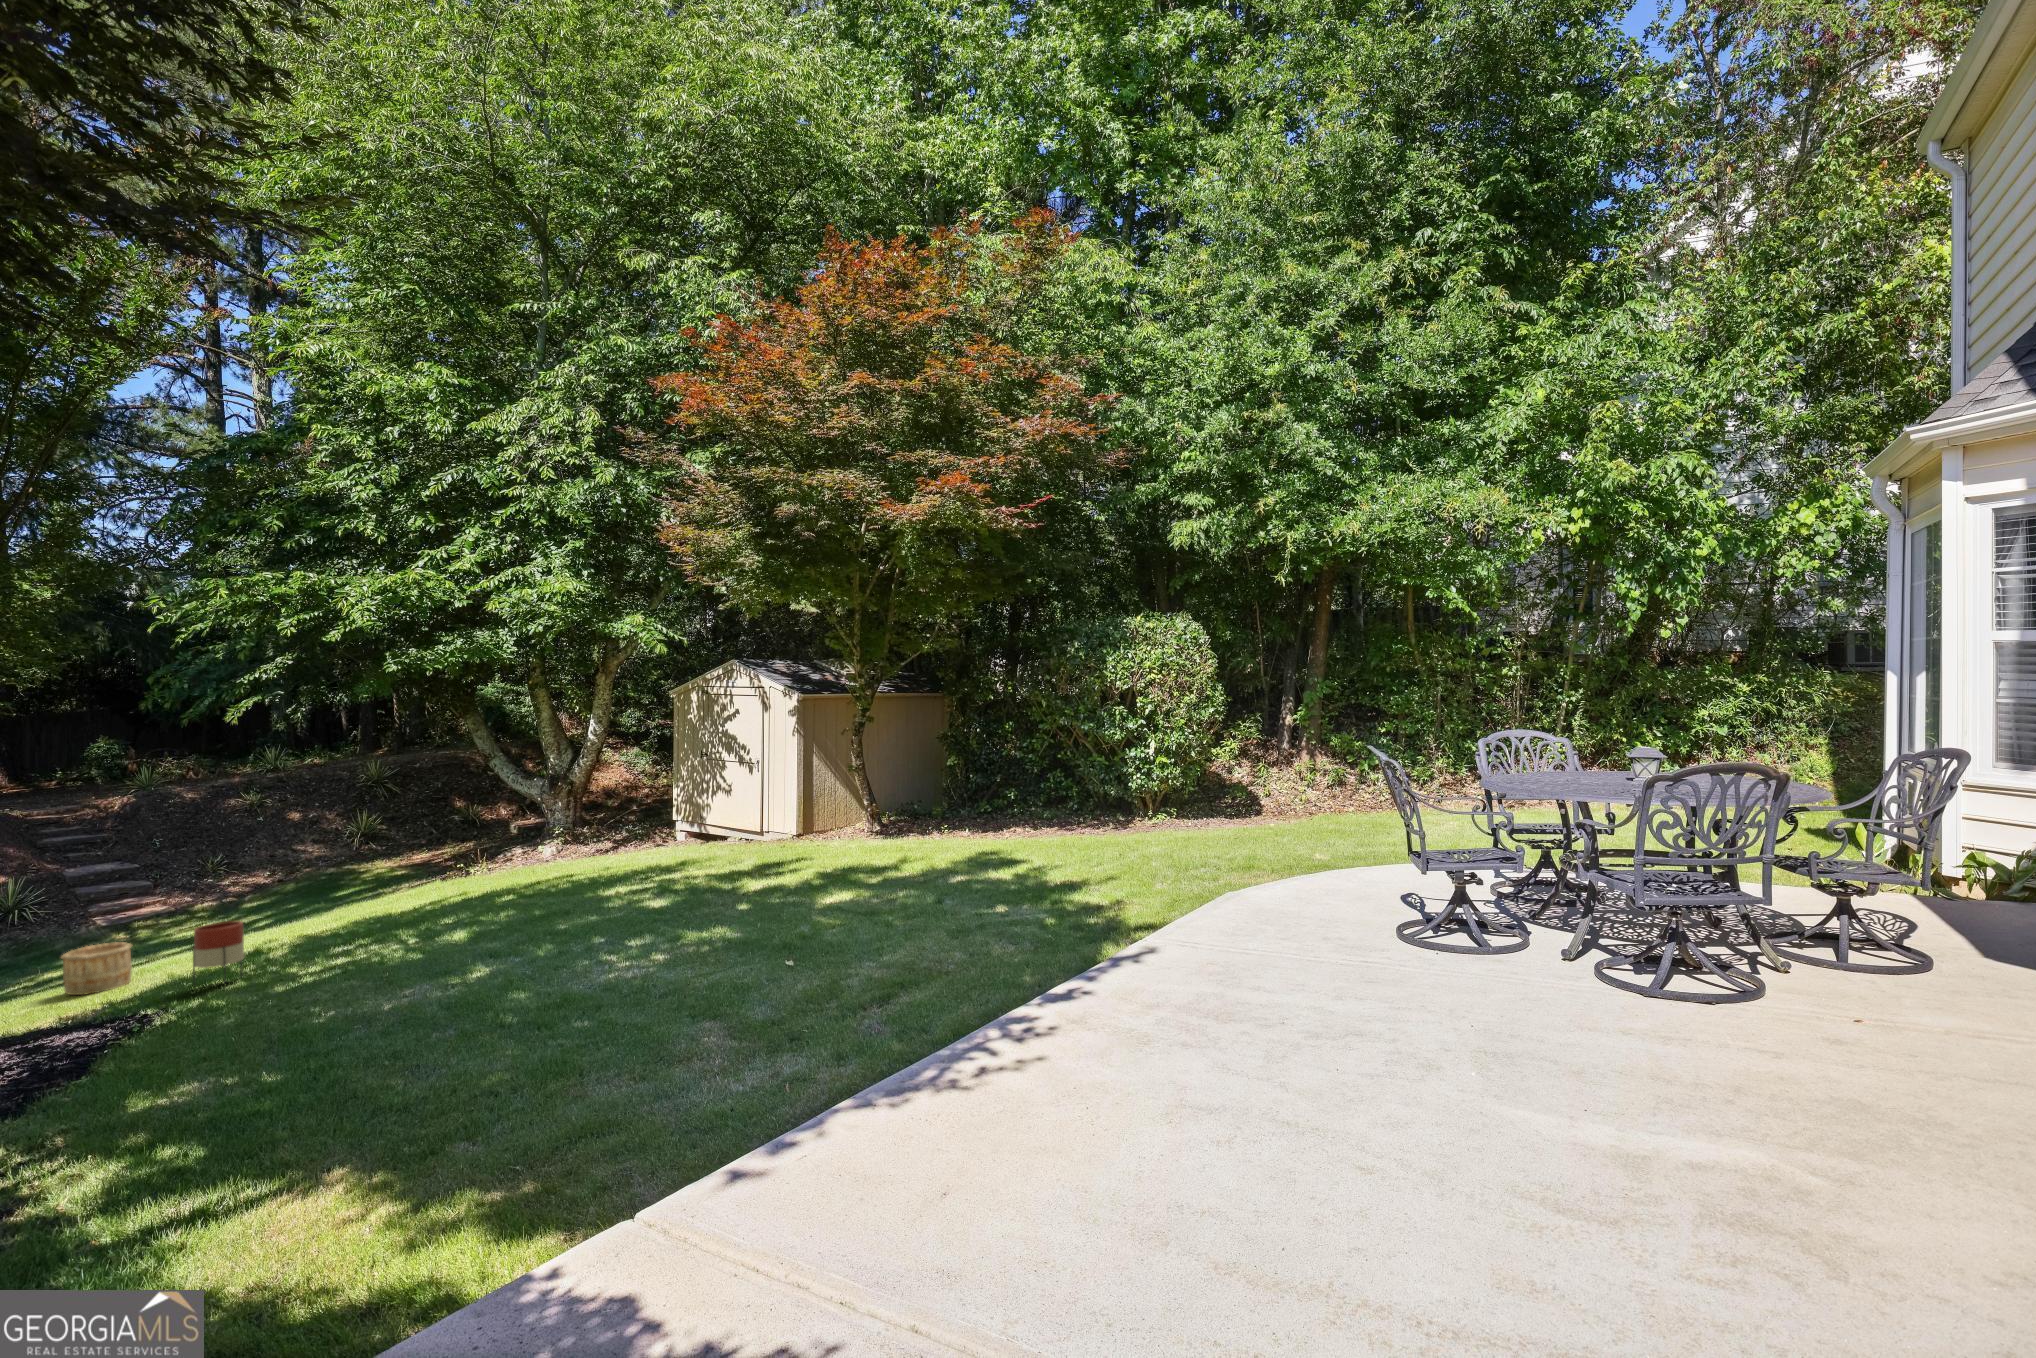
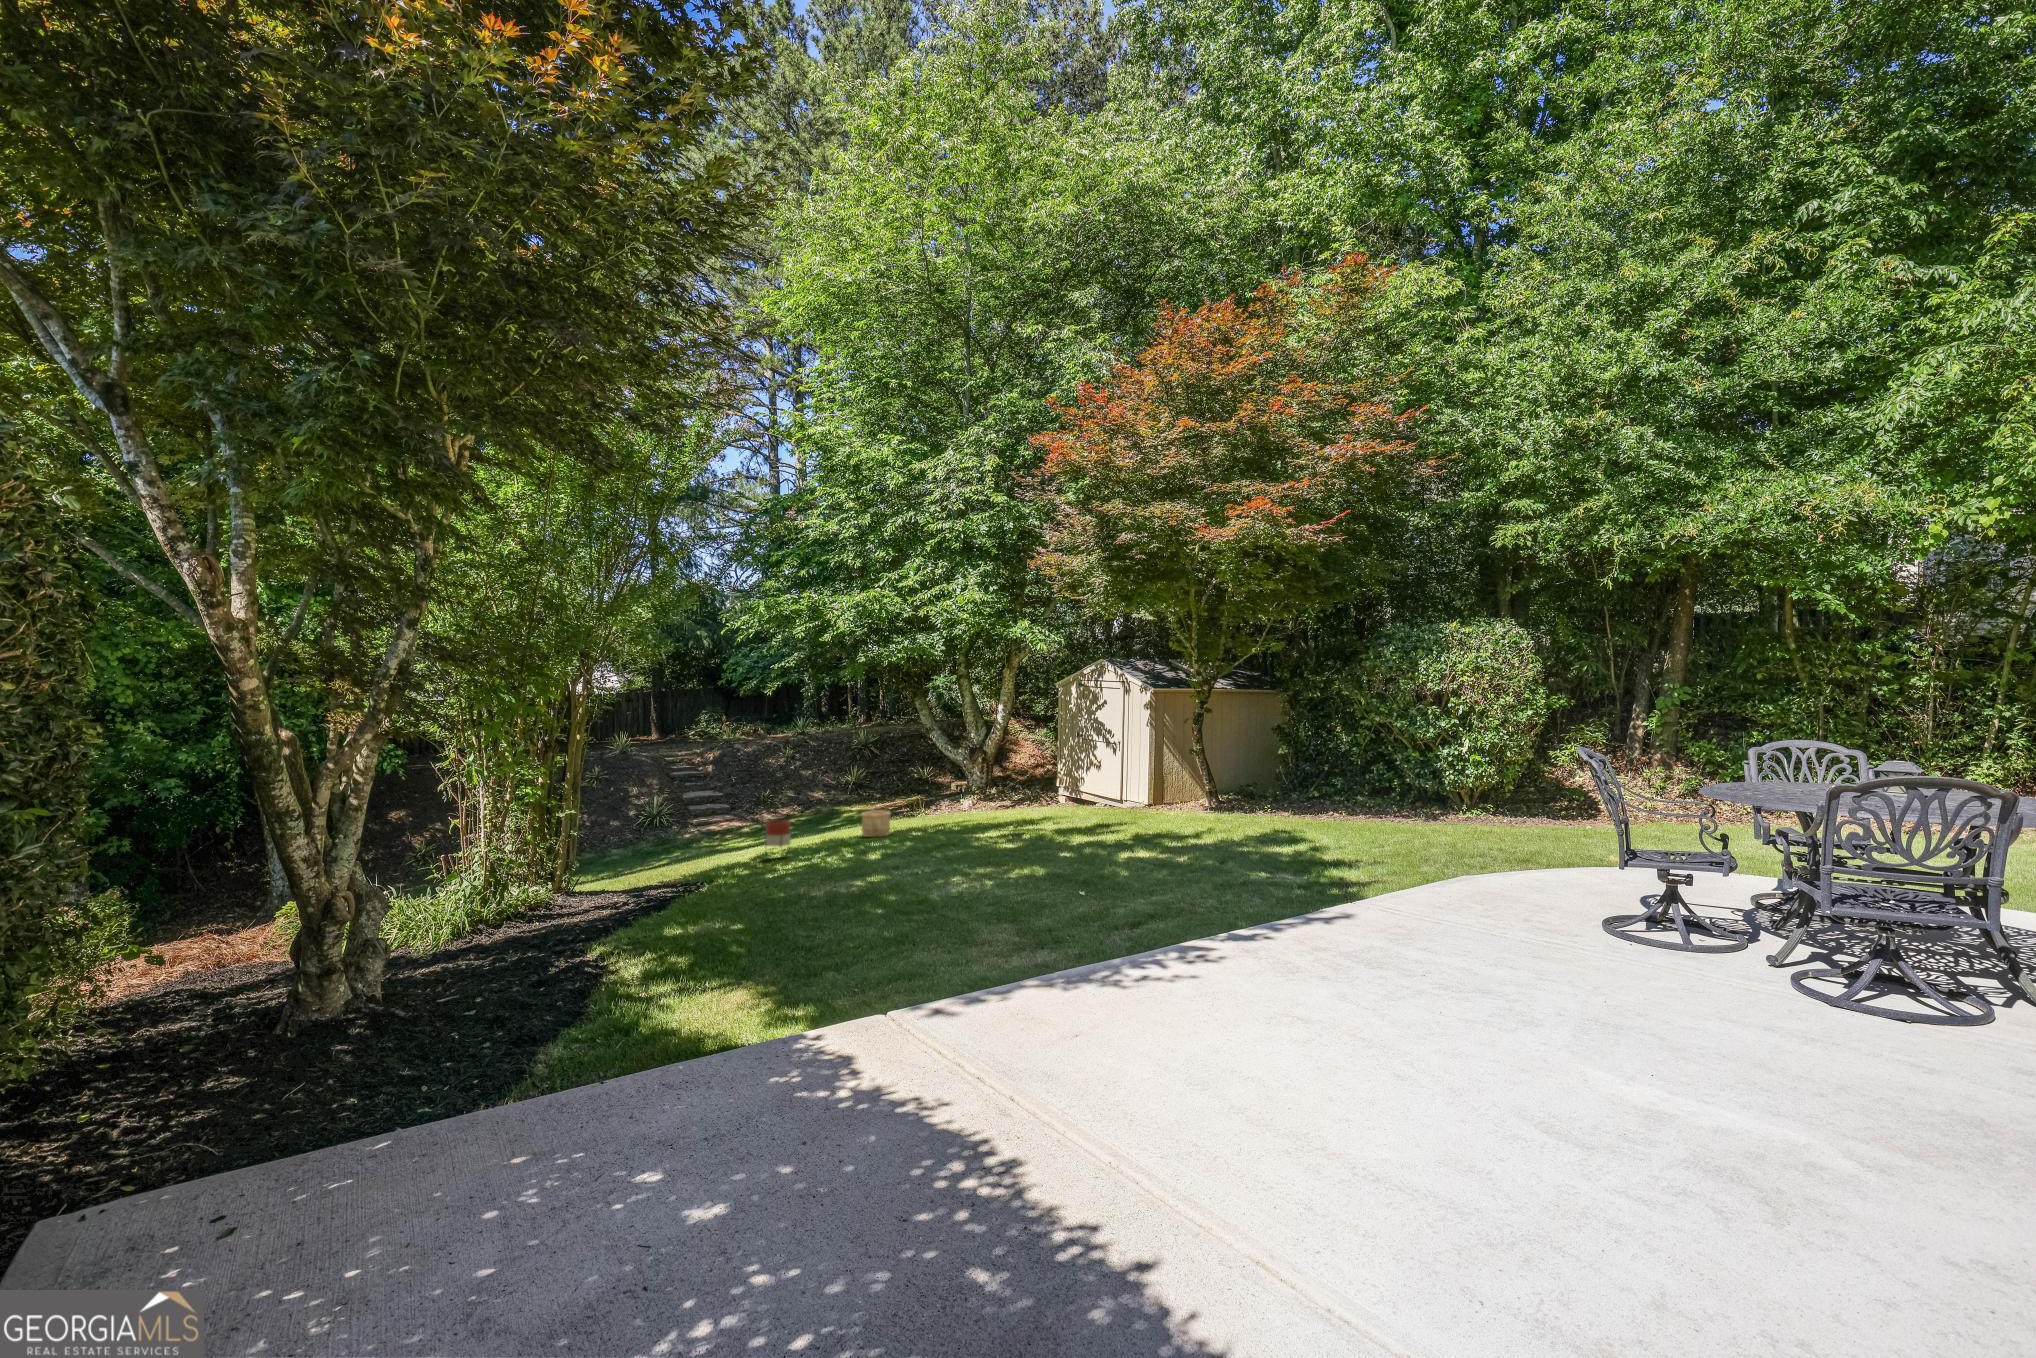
wooden bucket: present [61,942,132,995] -> present [861,810,890,837]

